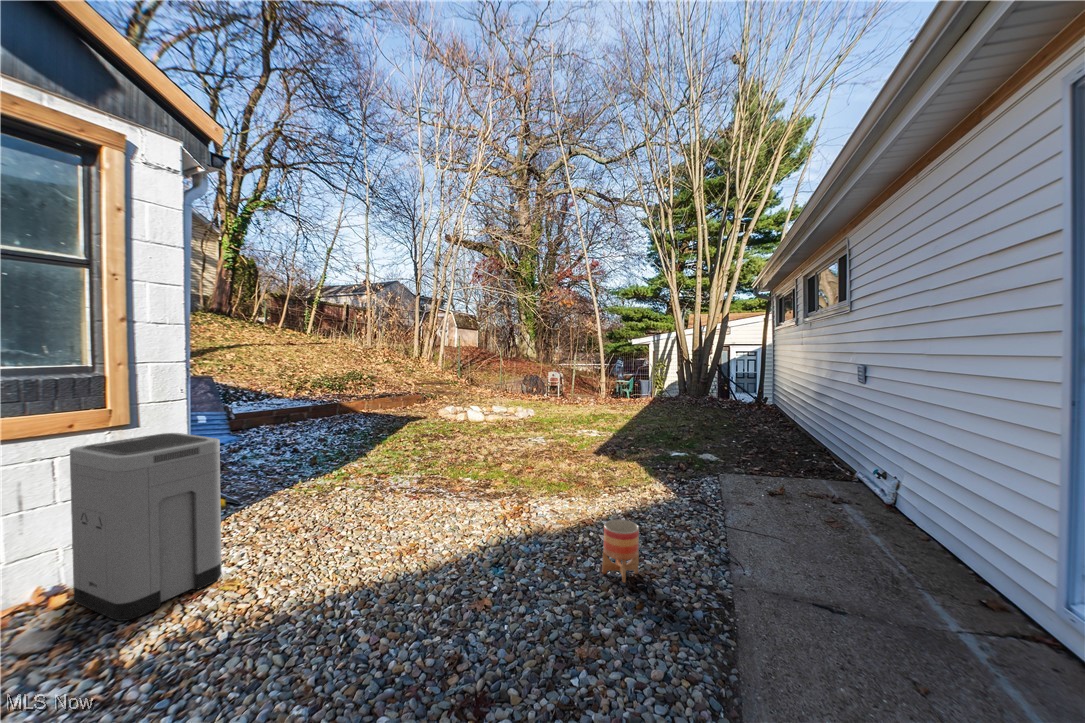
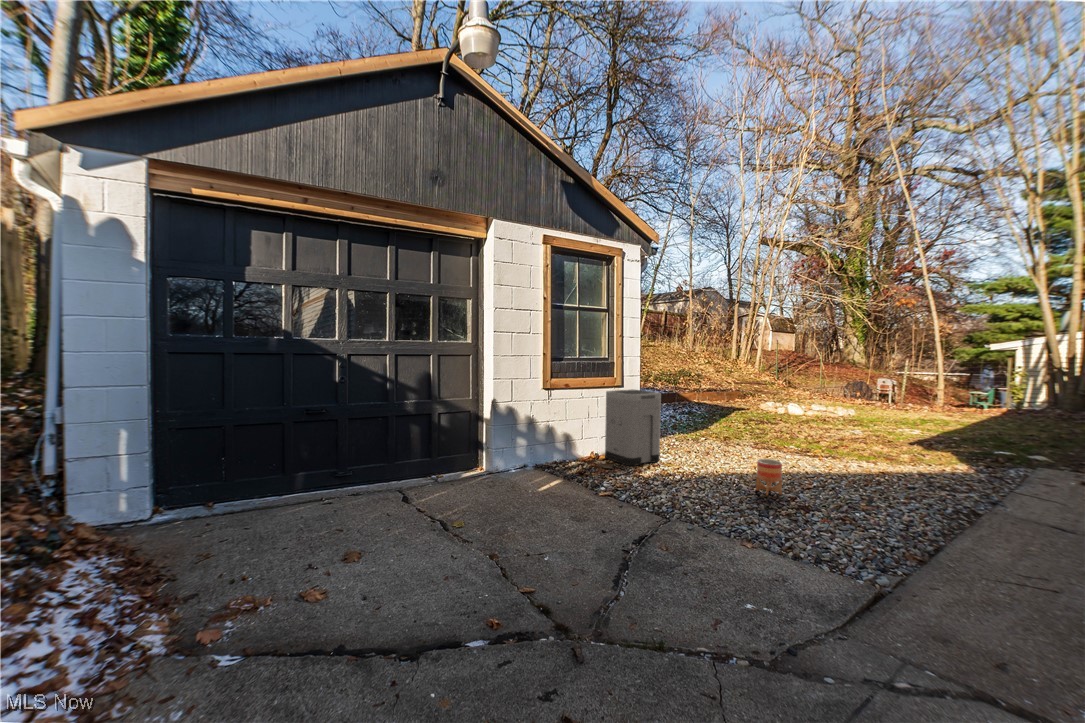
planter: present [602,519,639,583] -> present [756,459,782,495]

